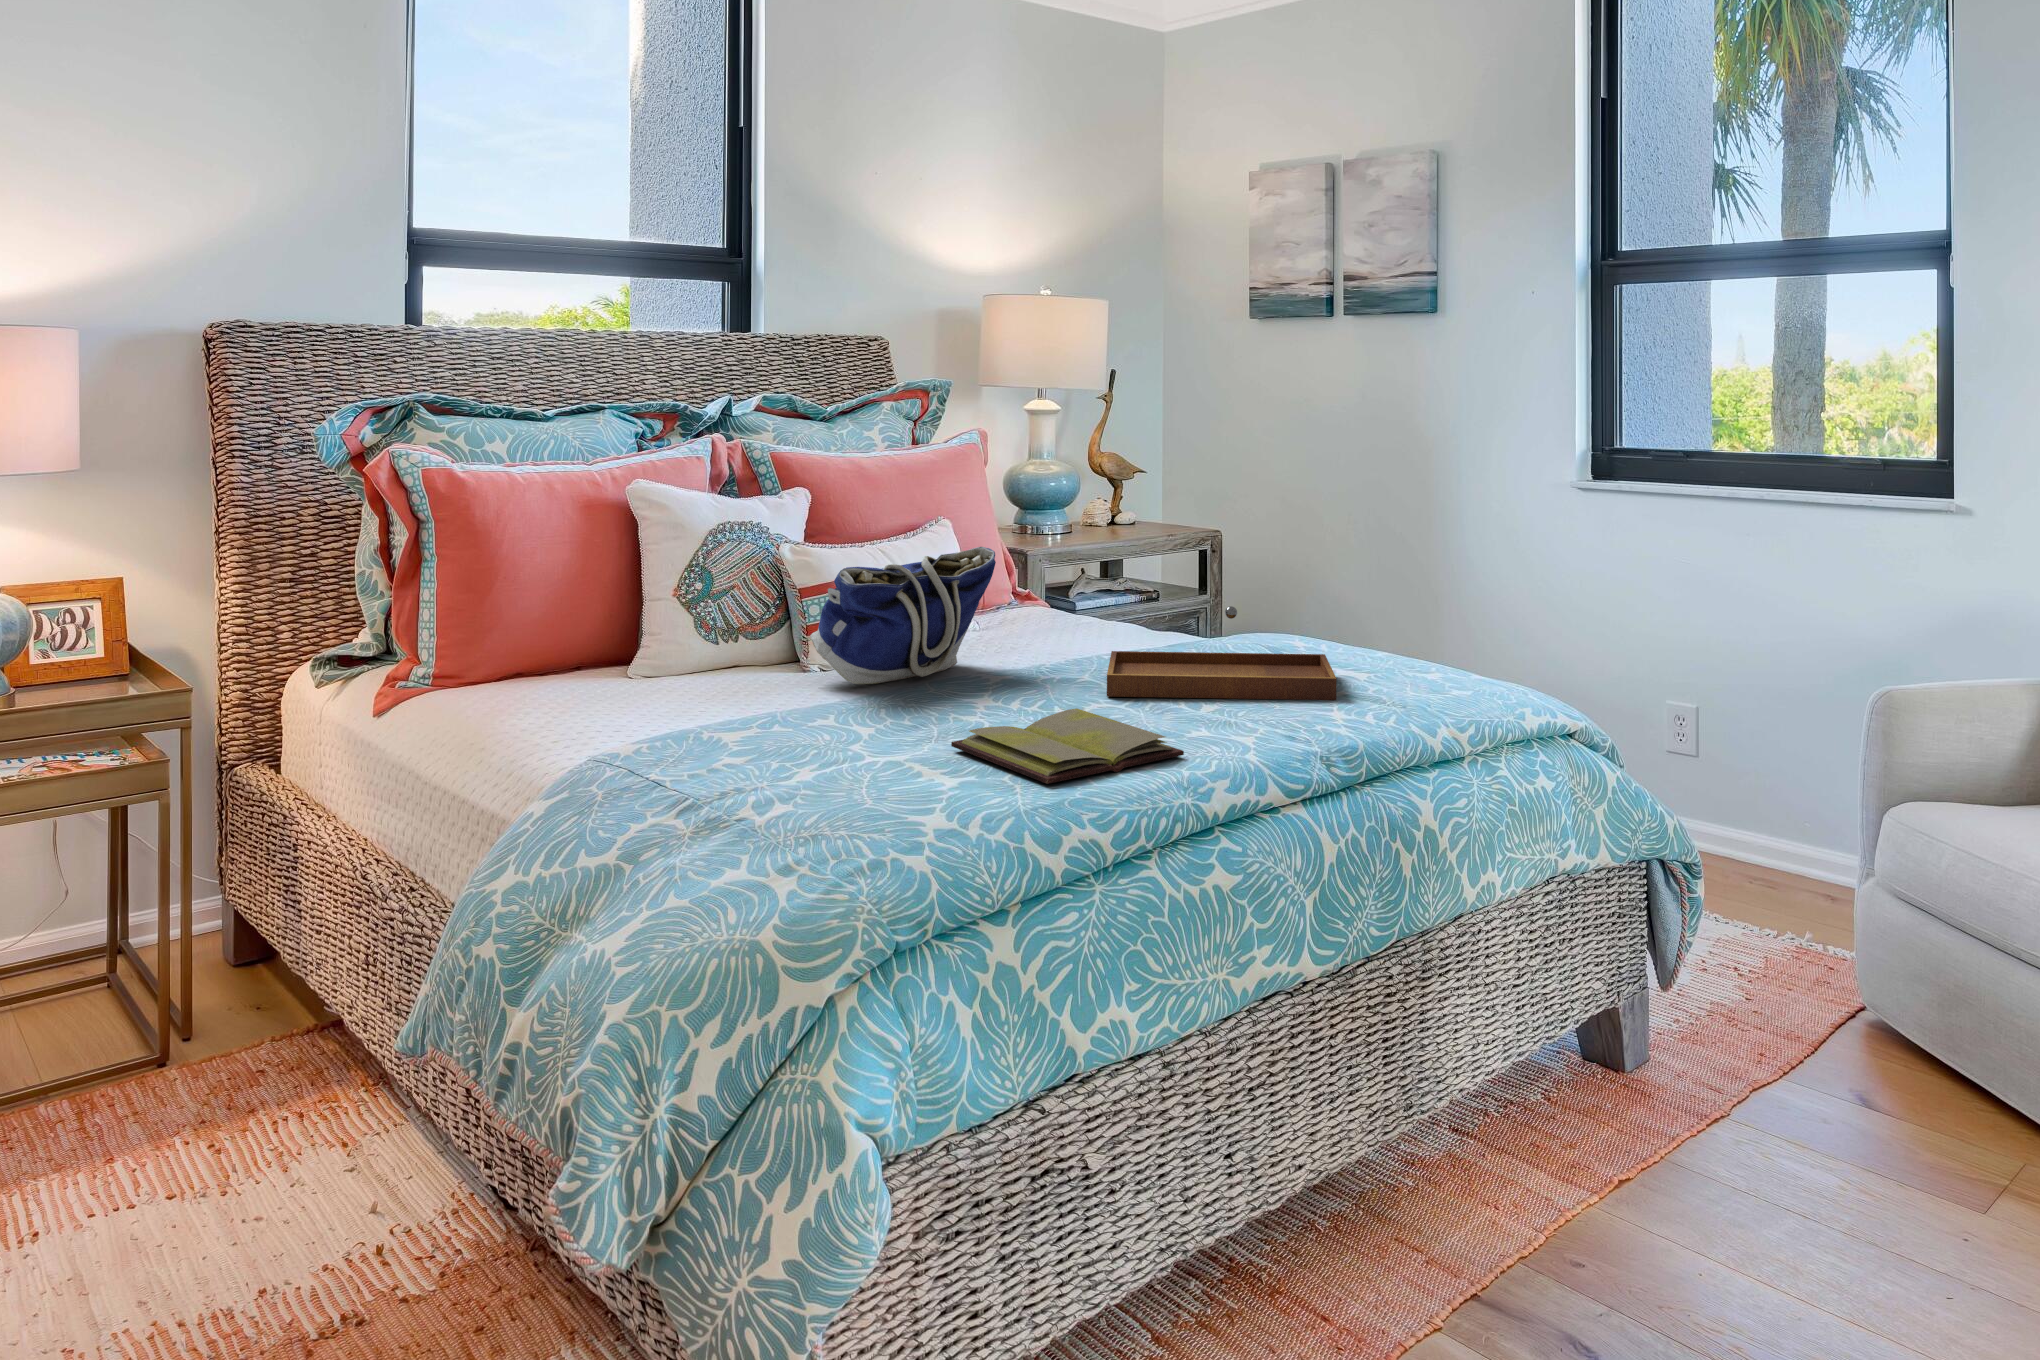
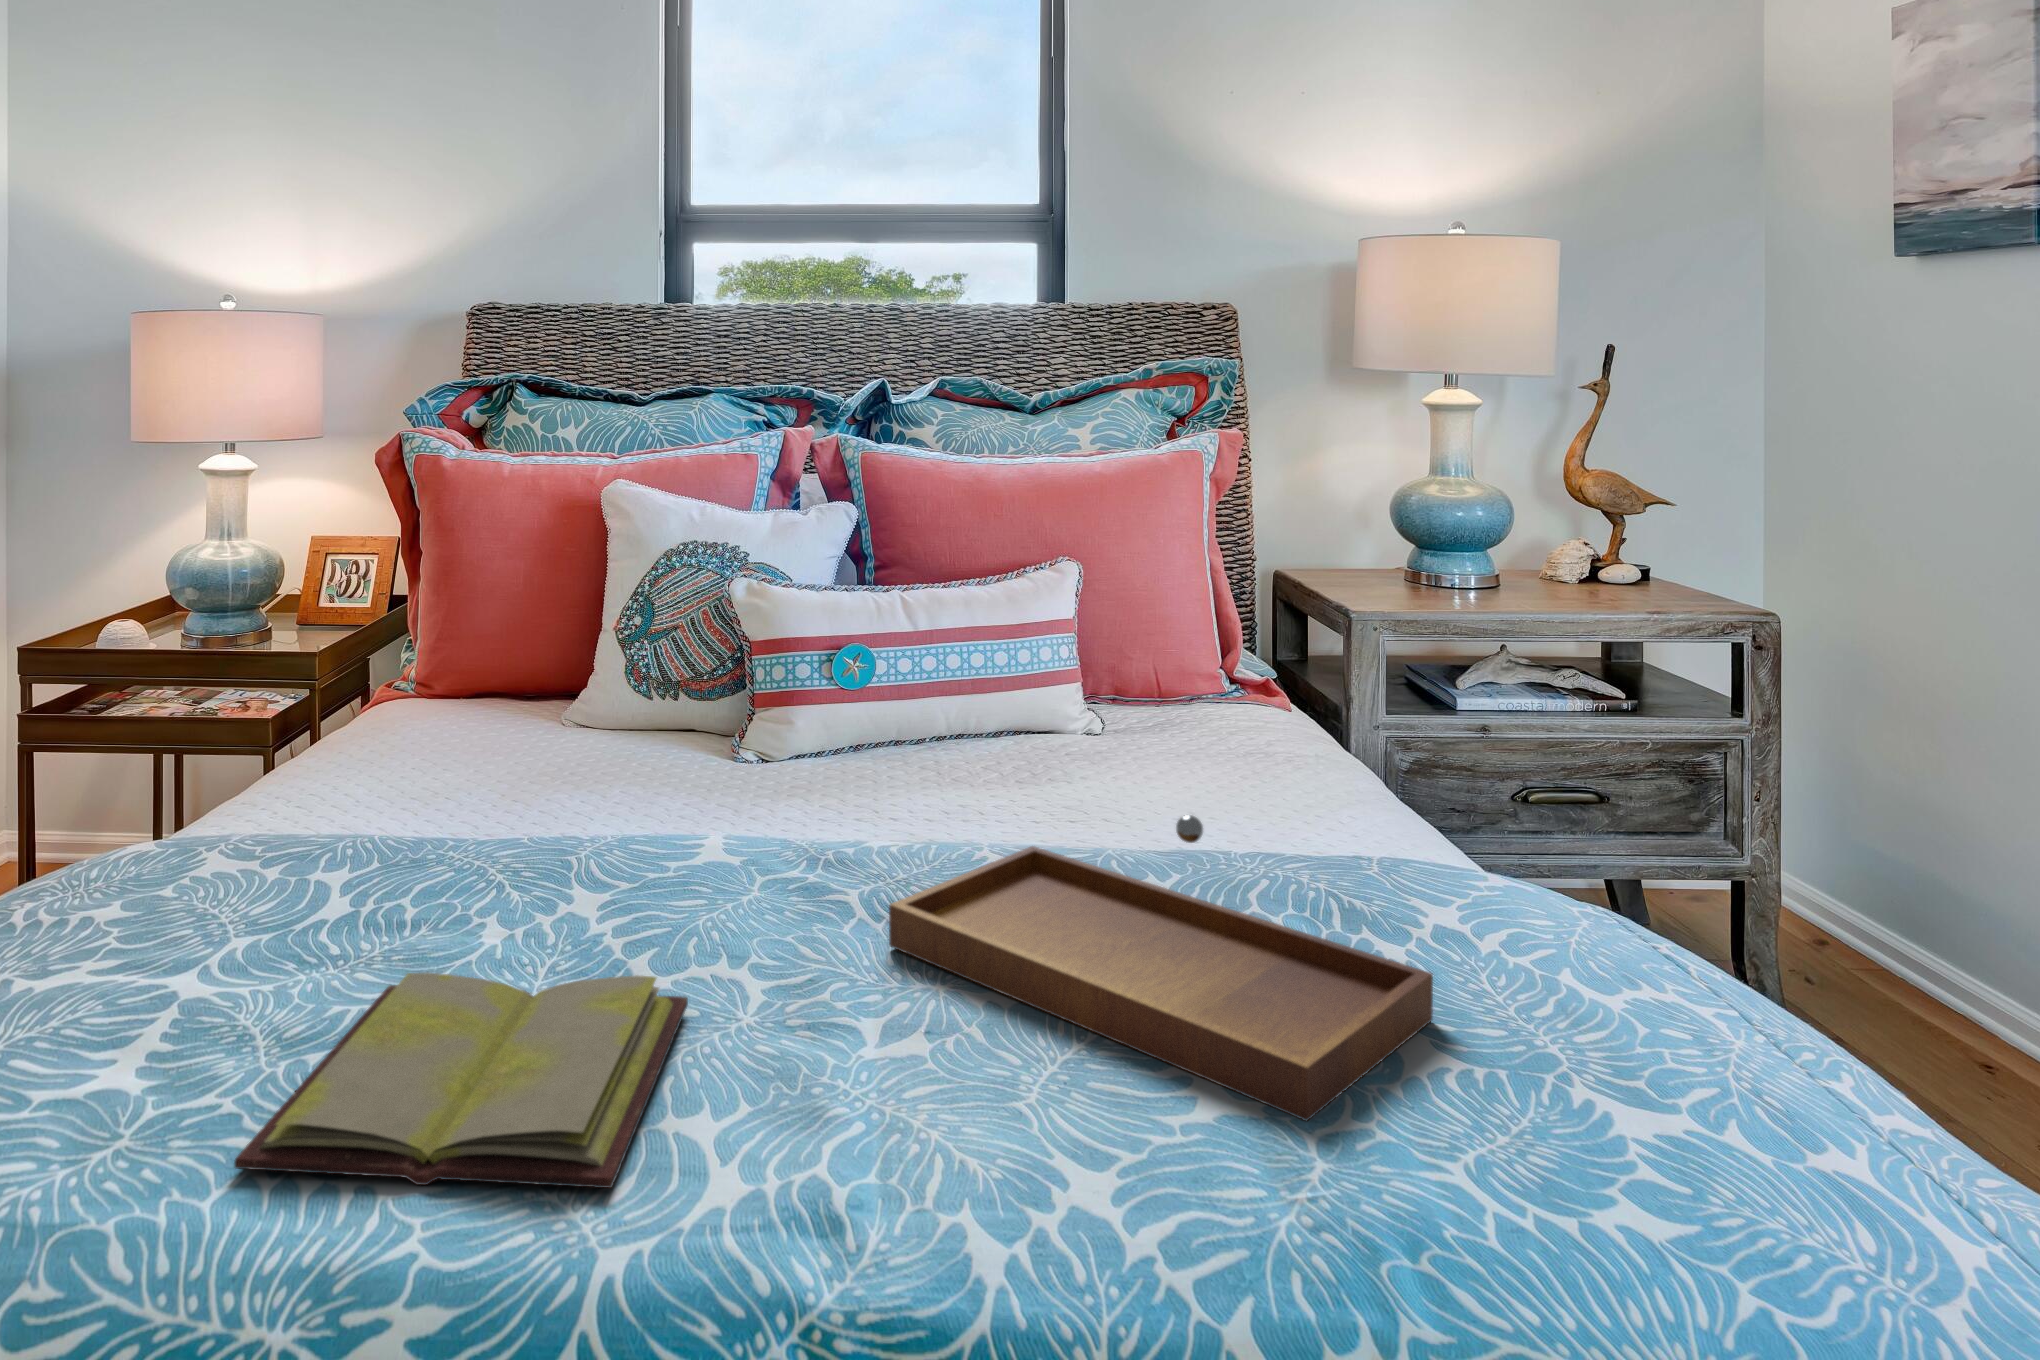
tote bag: present [810,547,996,684] -> none [579,616,899,818]

